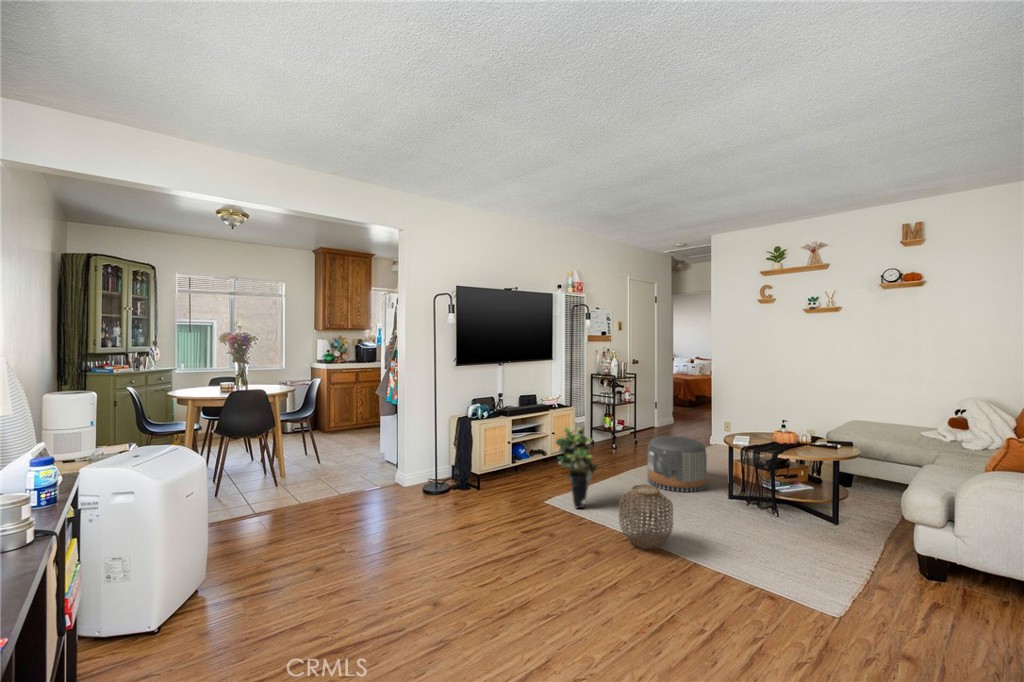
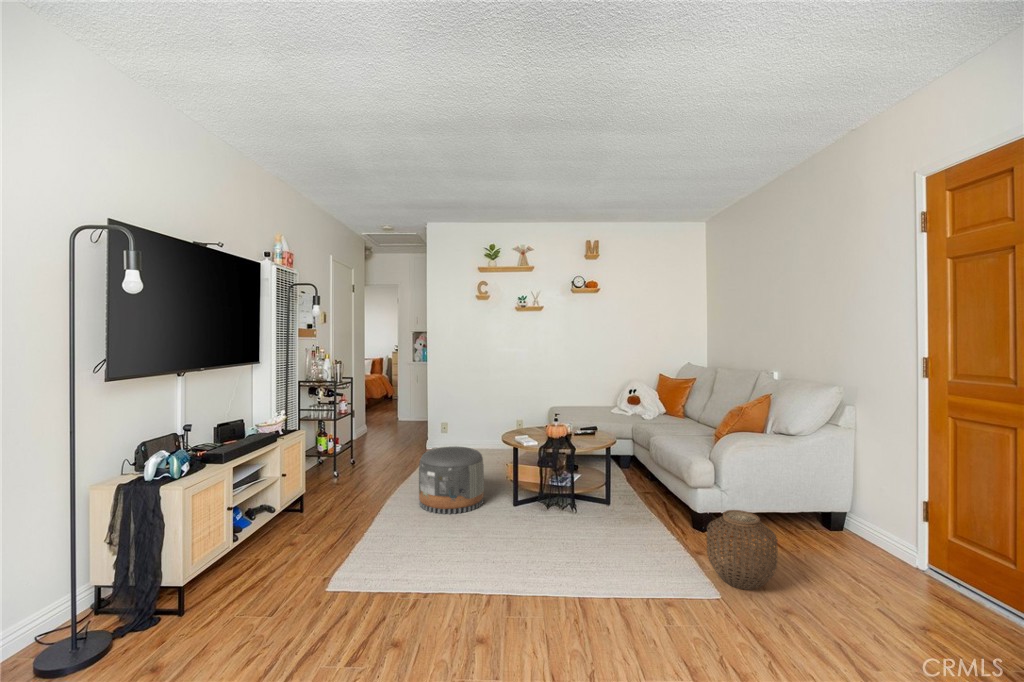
potted plant: present [555,427,598,508] -> none [340,459,407,581]
woven basket: present [619,485,673,549] -> present [707,510,778,590]

